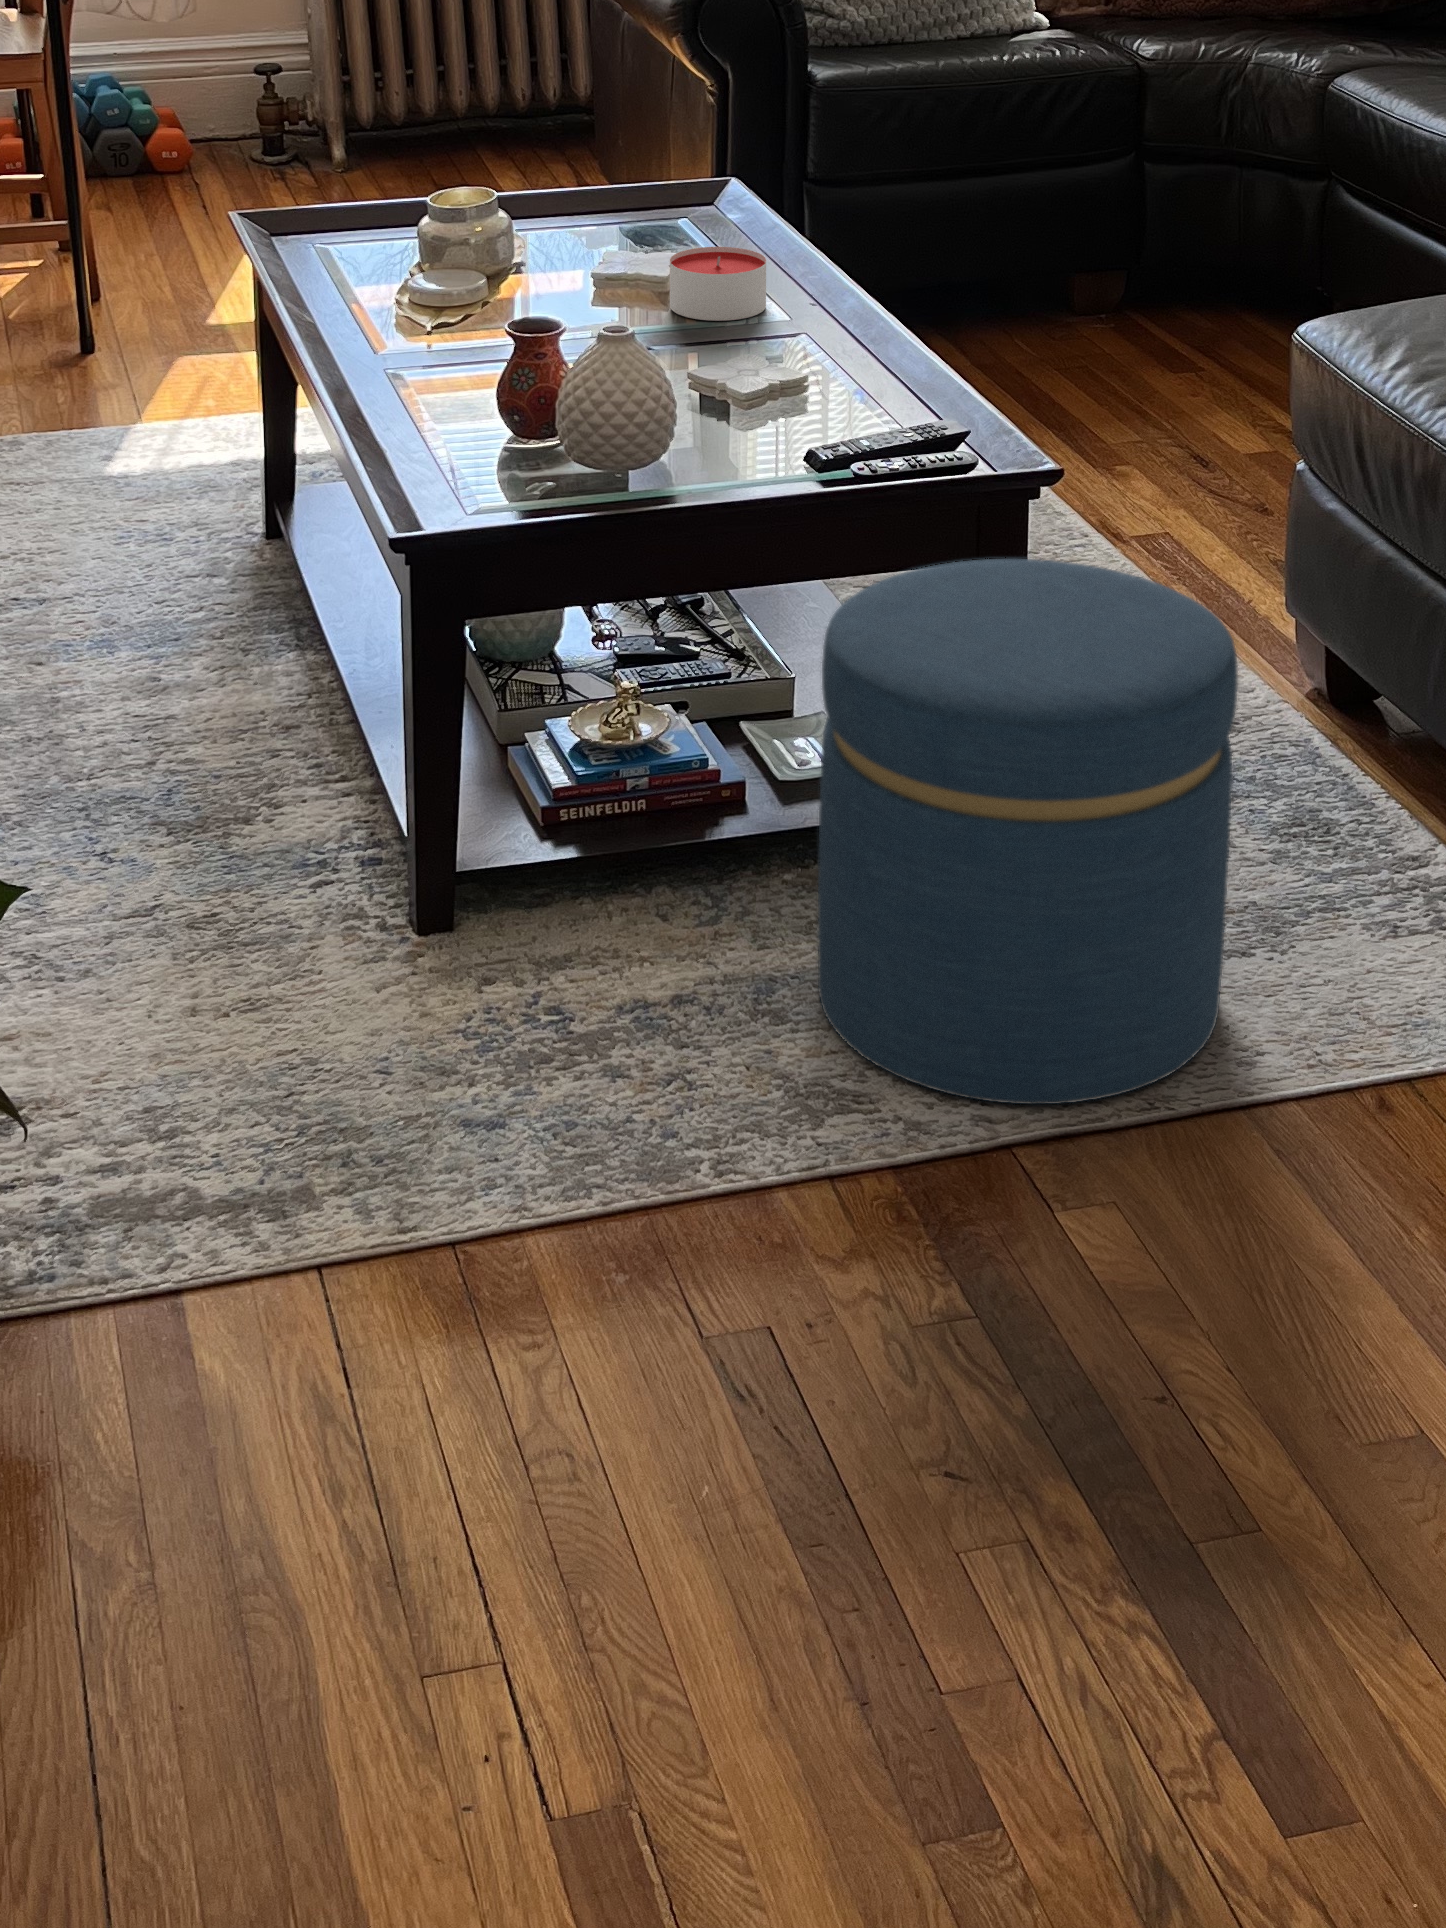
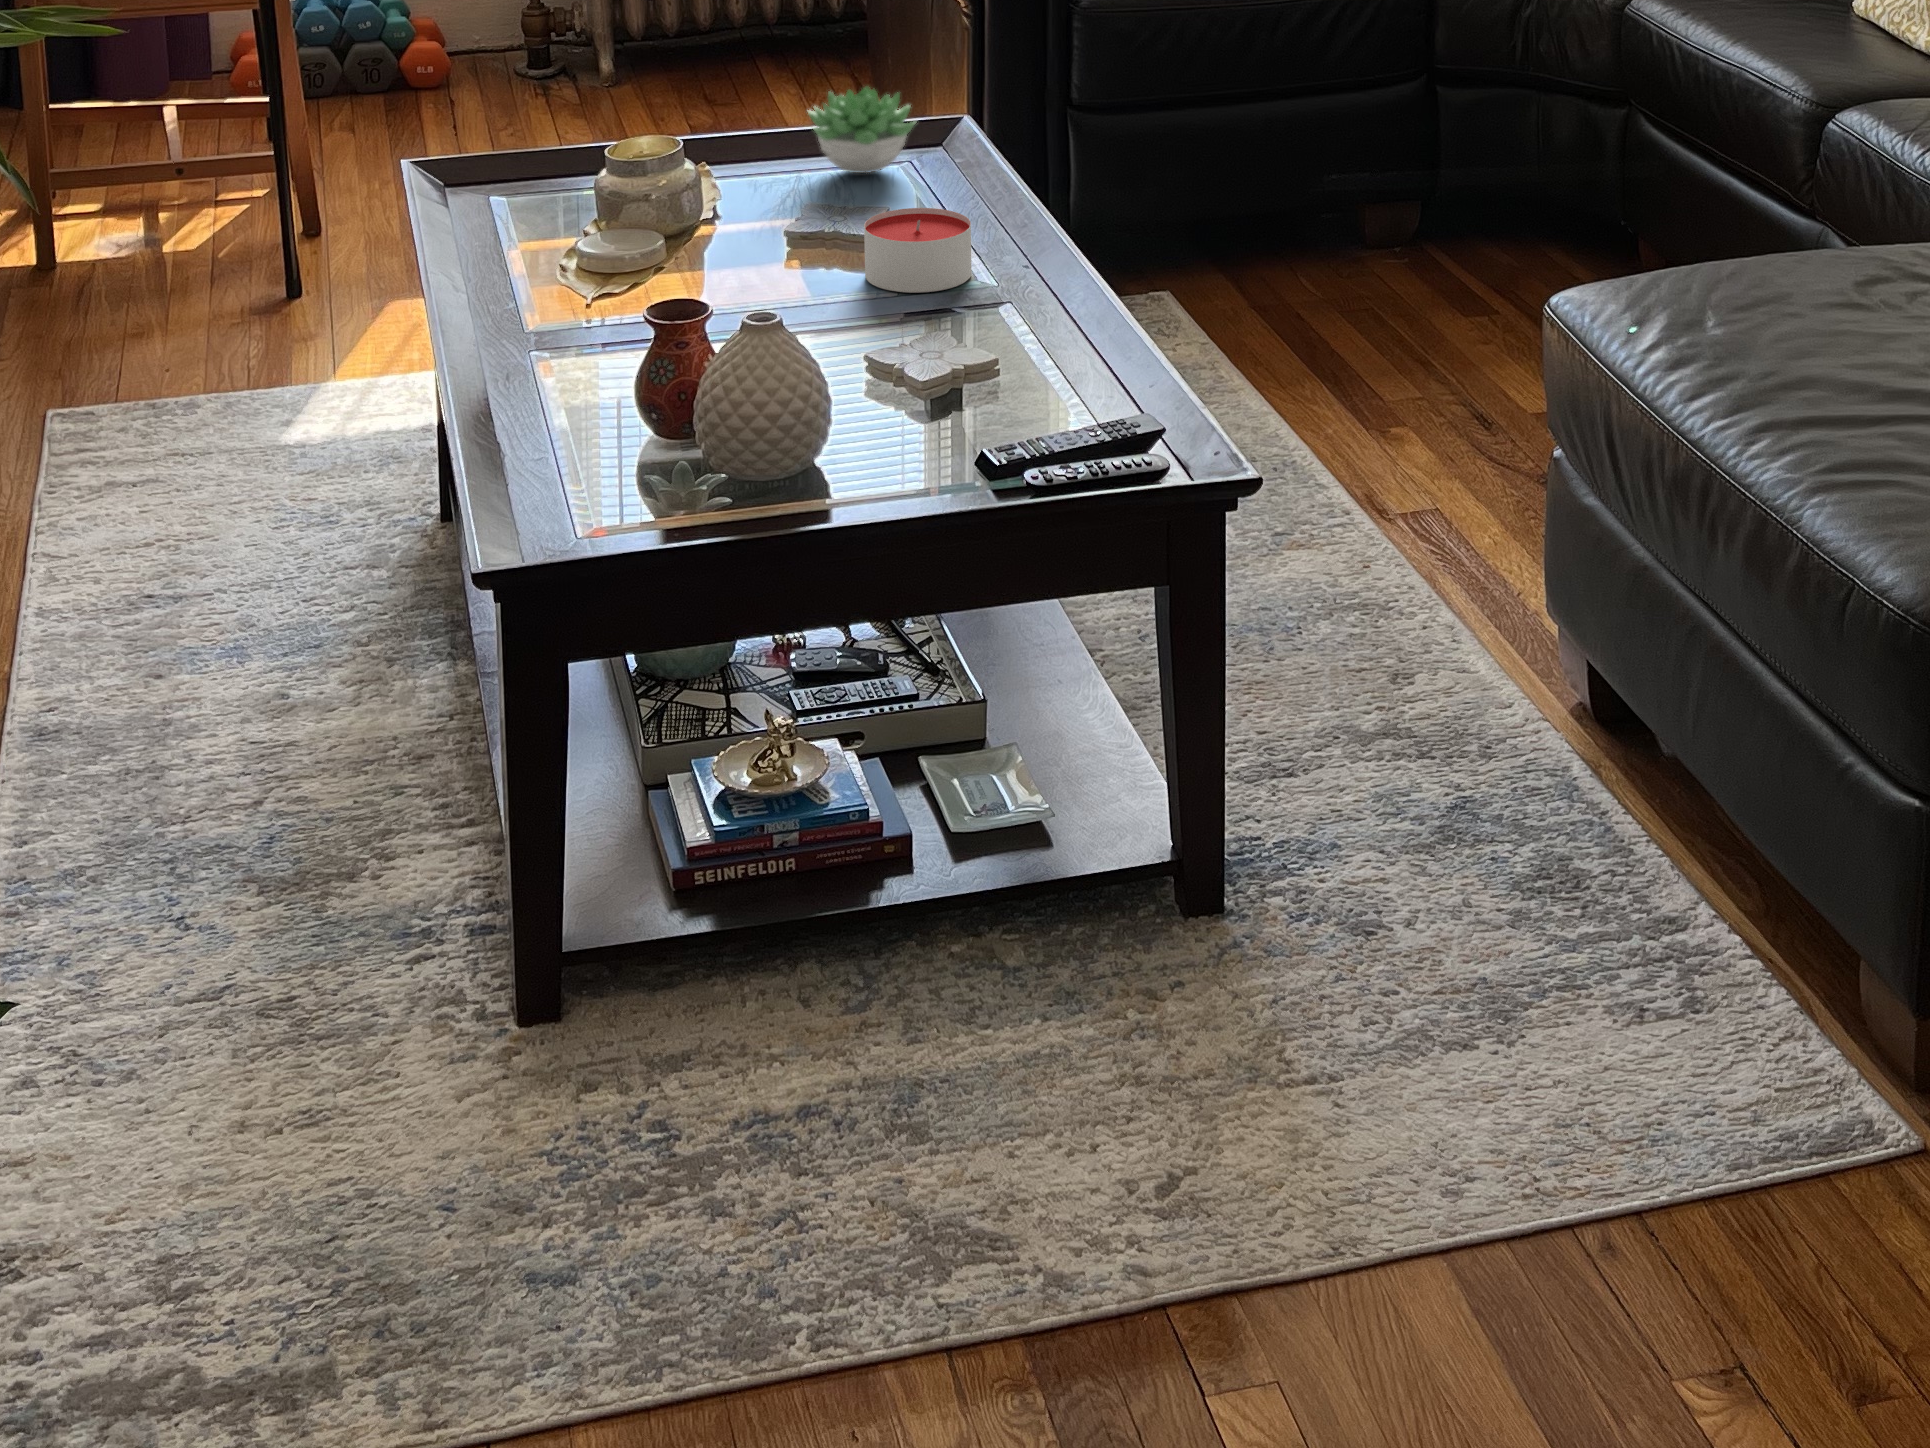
succulent plant: none [595,143,699,222] -> present [808,86,915,173]
ottoman: present [818,559,1238,1104] -> none [962,589,1434,1248]

